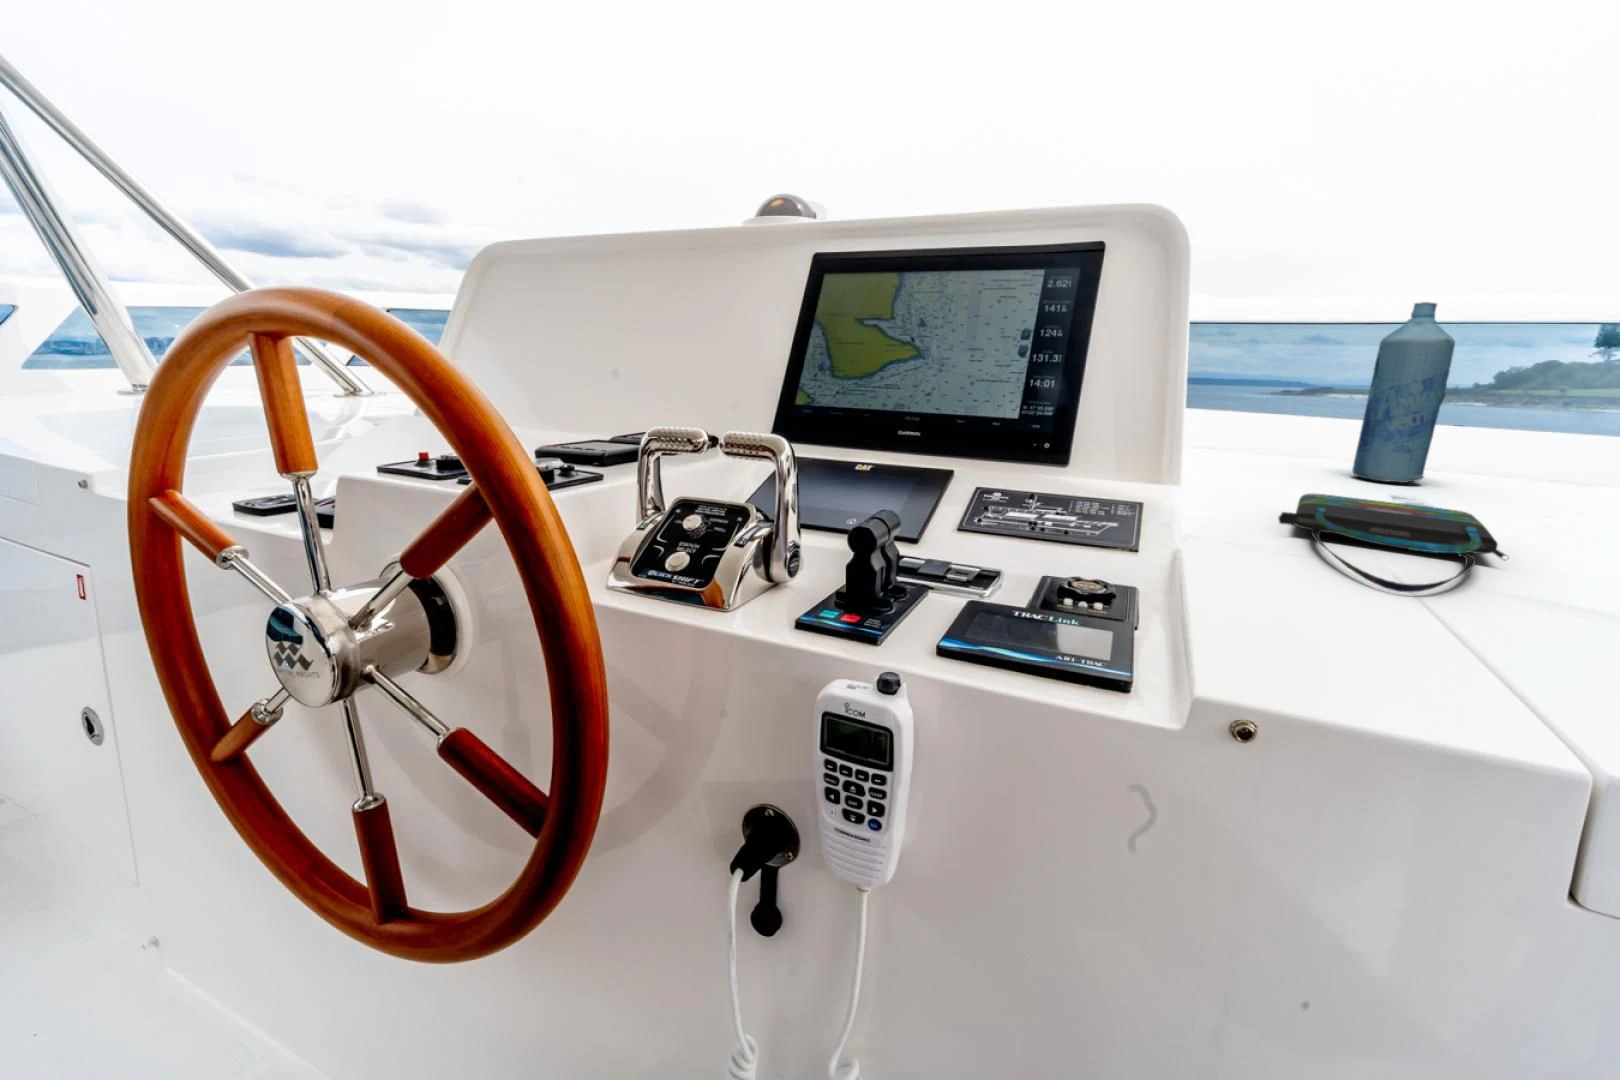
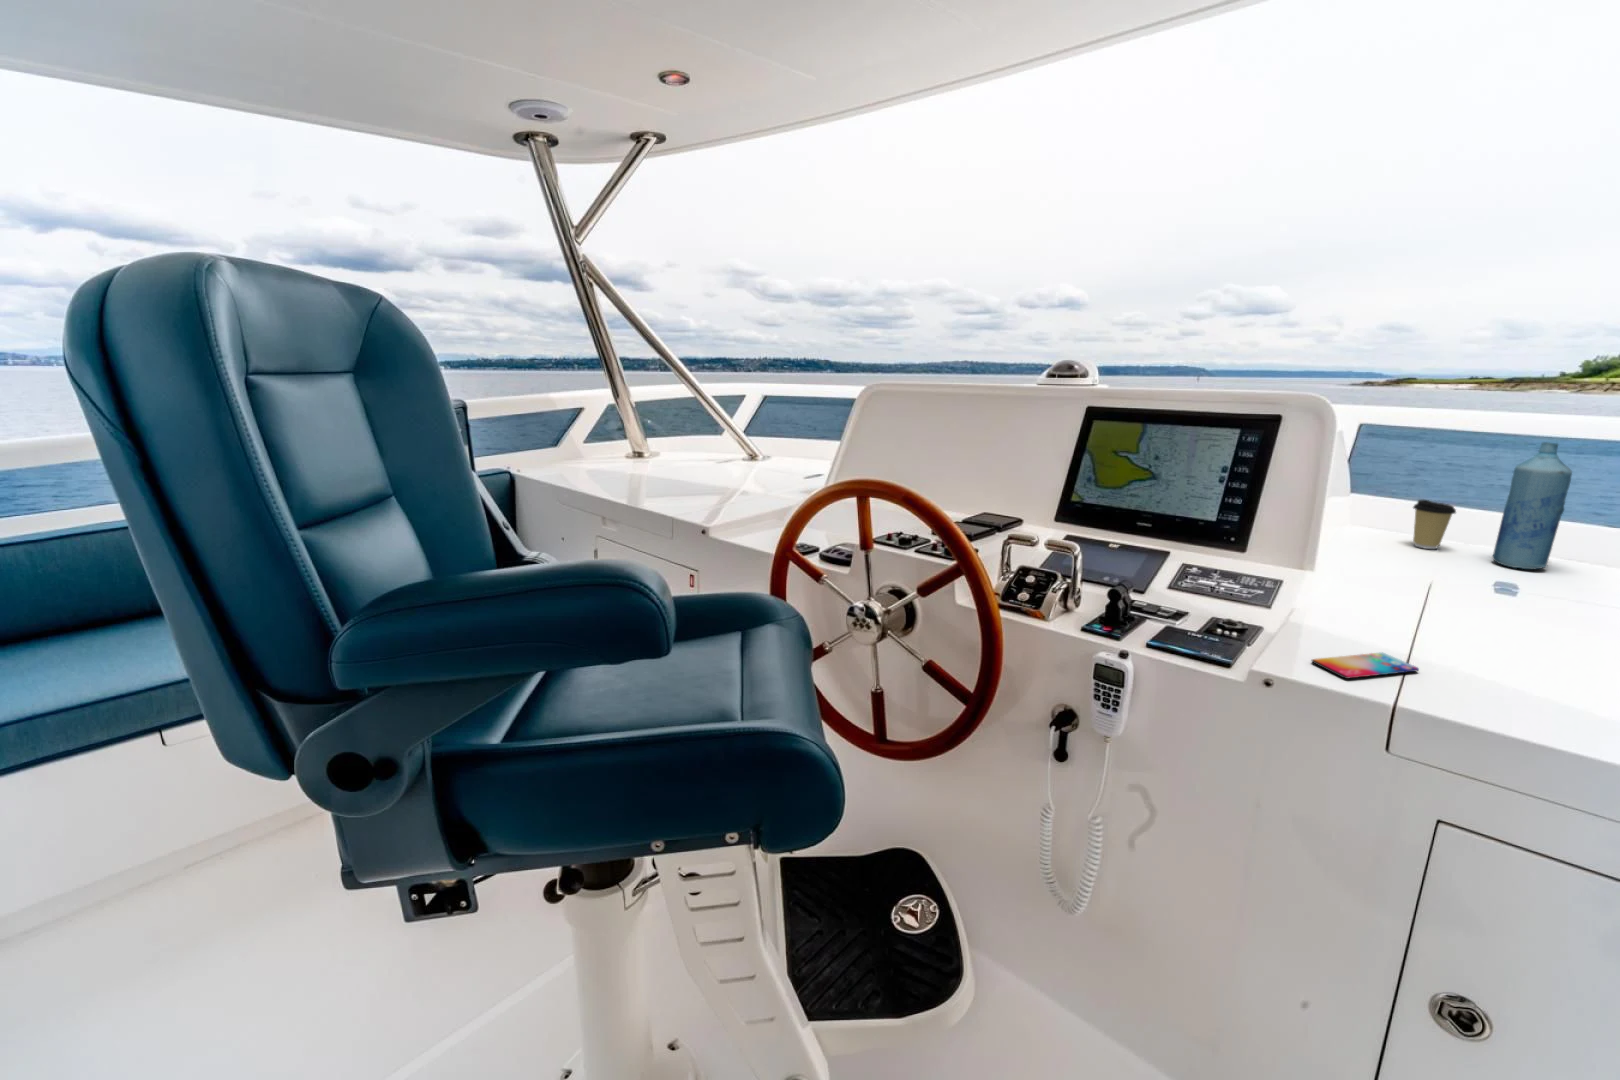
coffee cup: none [1246,401,1301,467] -> present [1413,500,1456,549]
tote bag: present [1279,494,1506,592] -> none [1368,578,1509,640]
smartphone: none [1314,623,1525,703] -> present [1312,653,1419,679]

